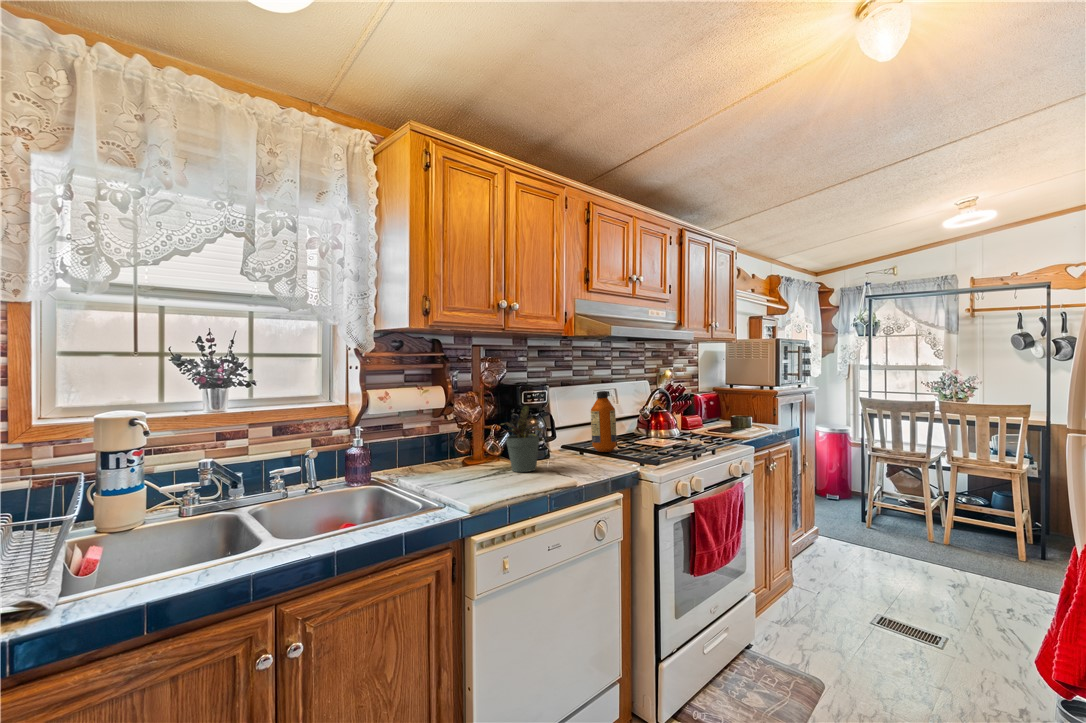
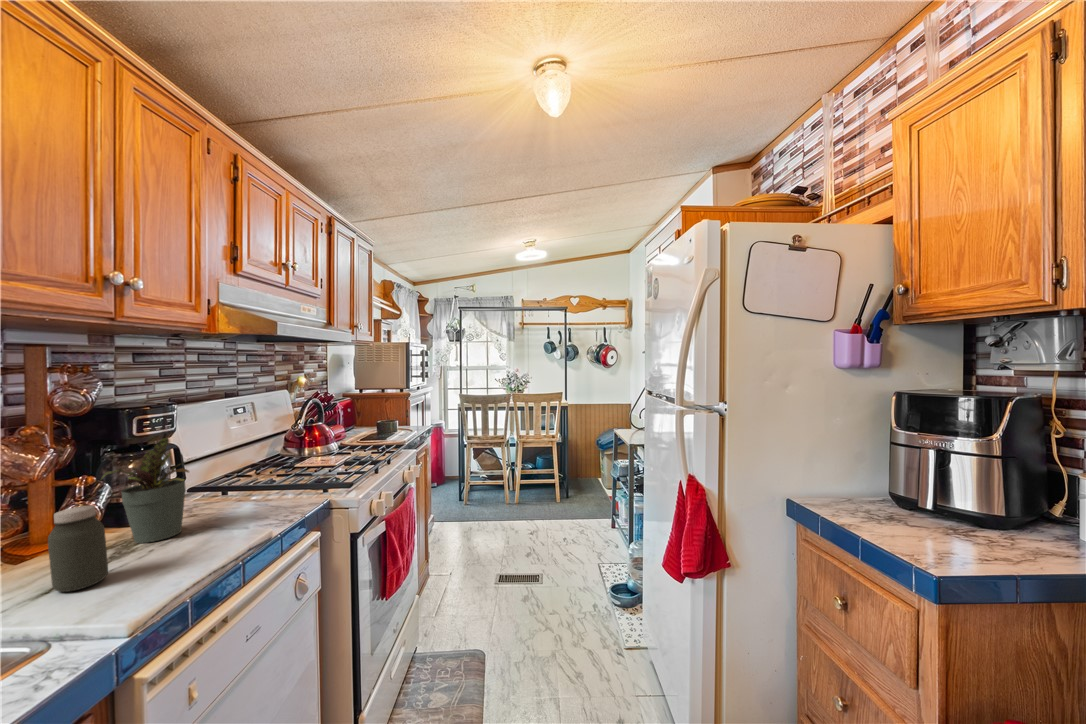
bottle: present [591,391,617,452] -> none [237,406,277,486]
jar: none [460,440,485,487] -> present [48,505,108,592]

